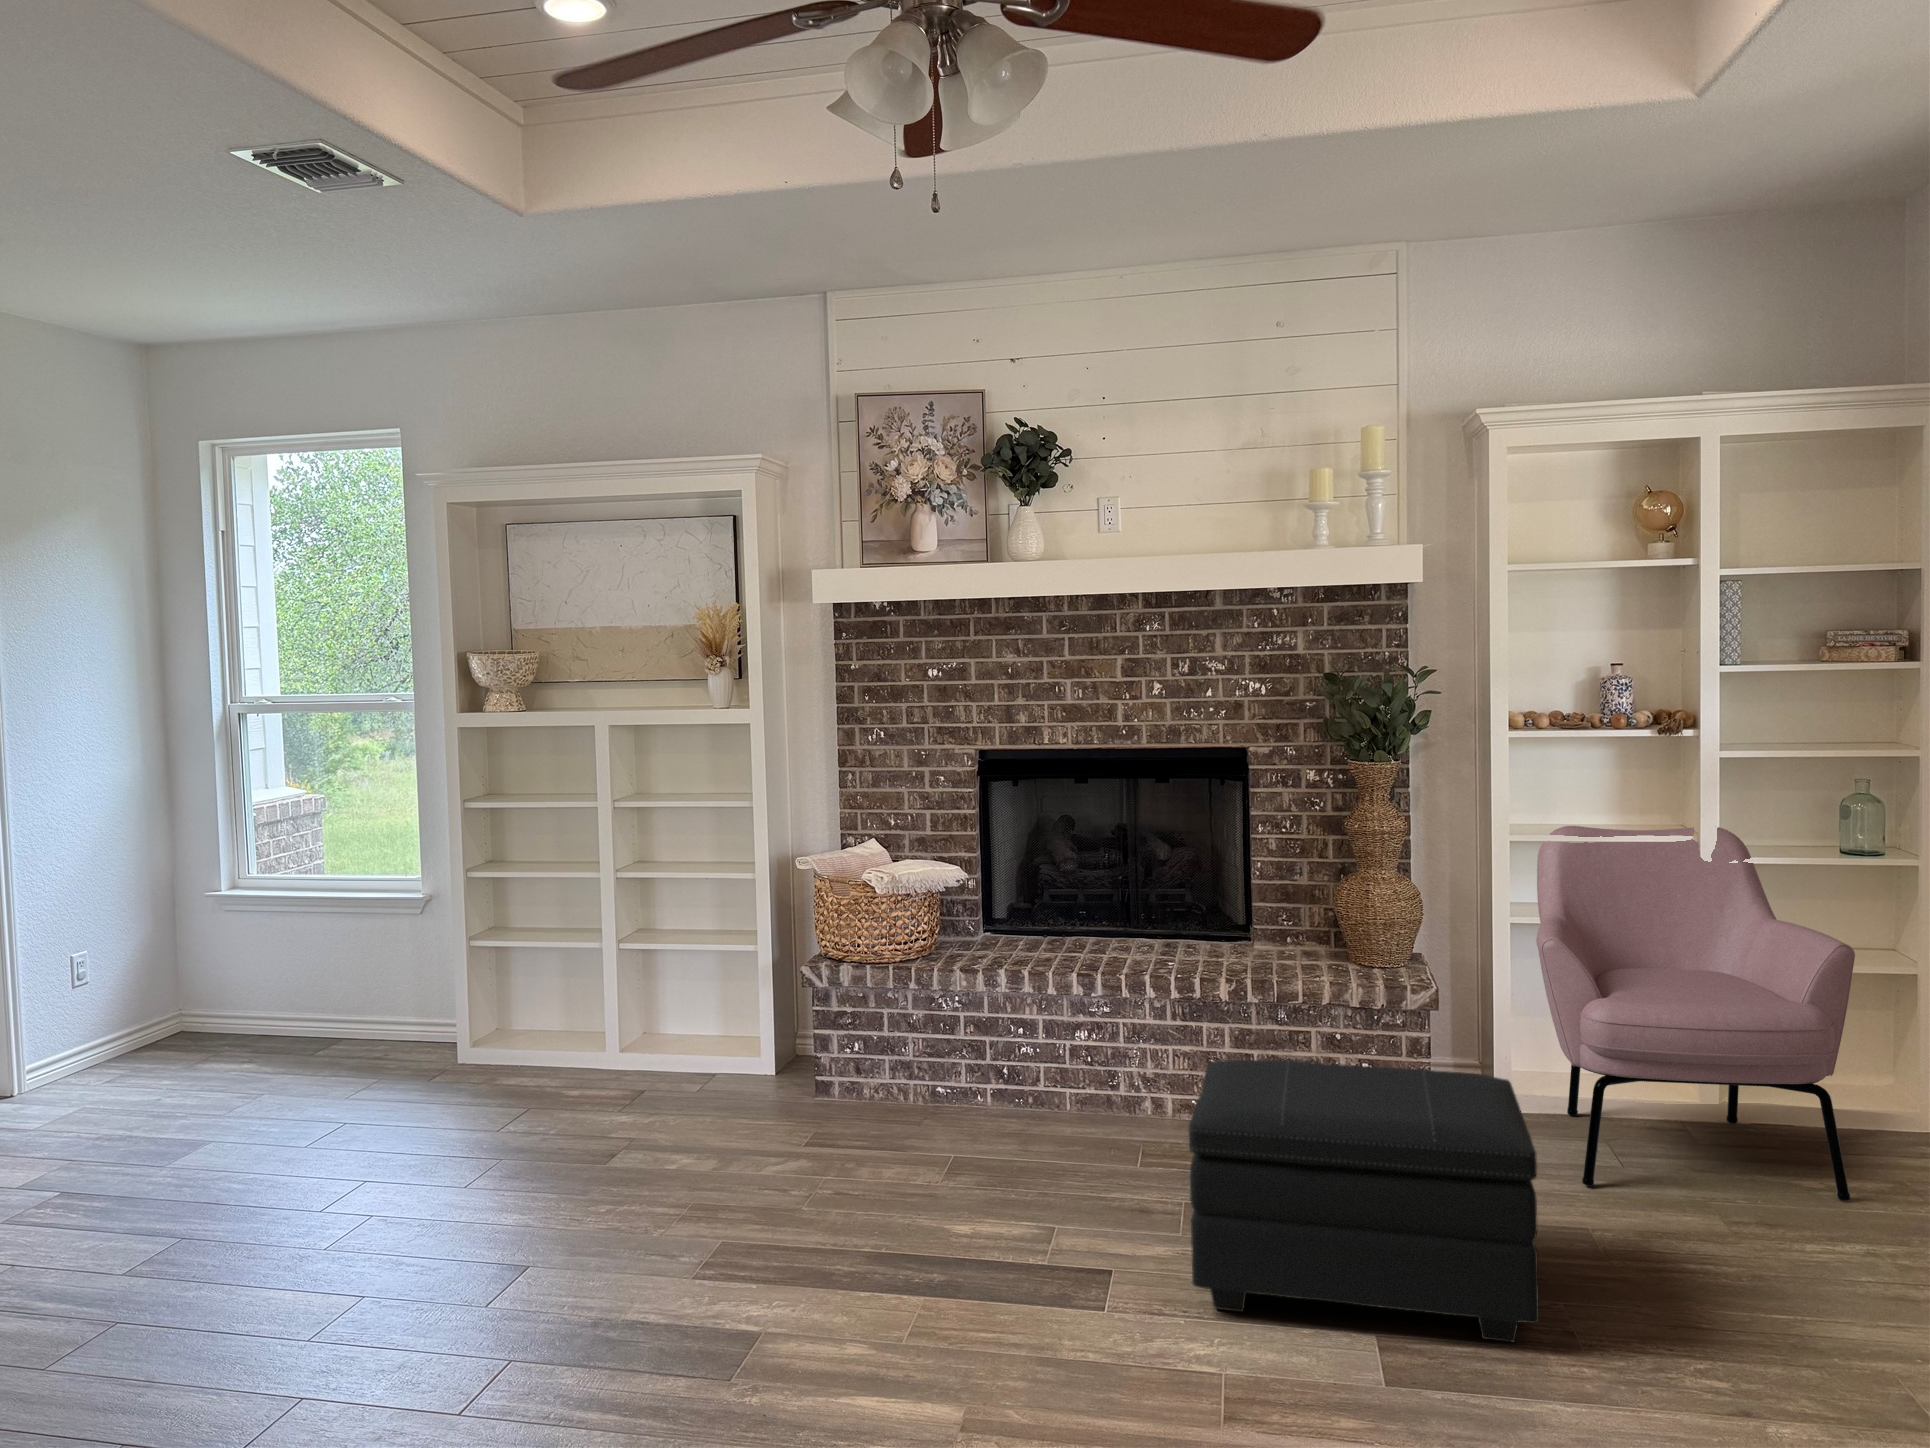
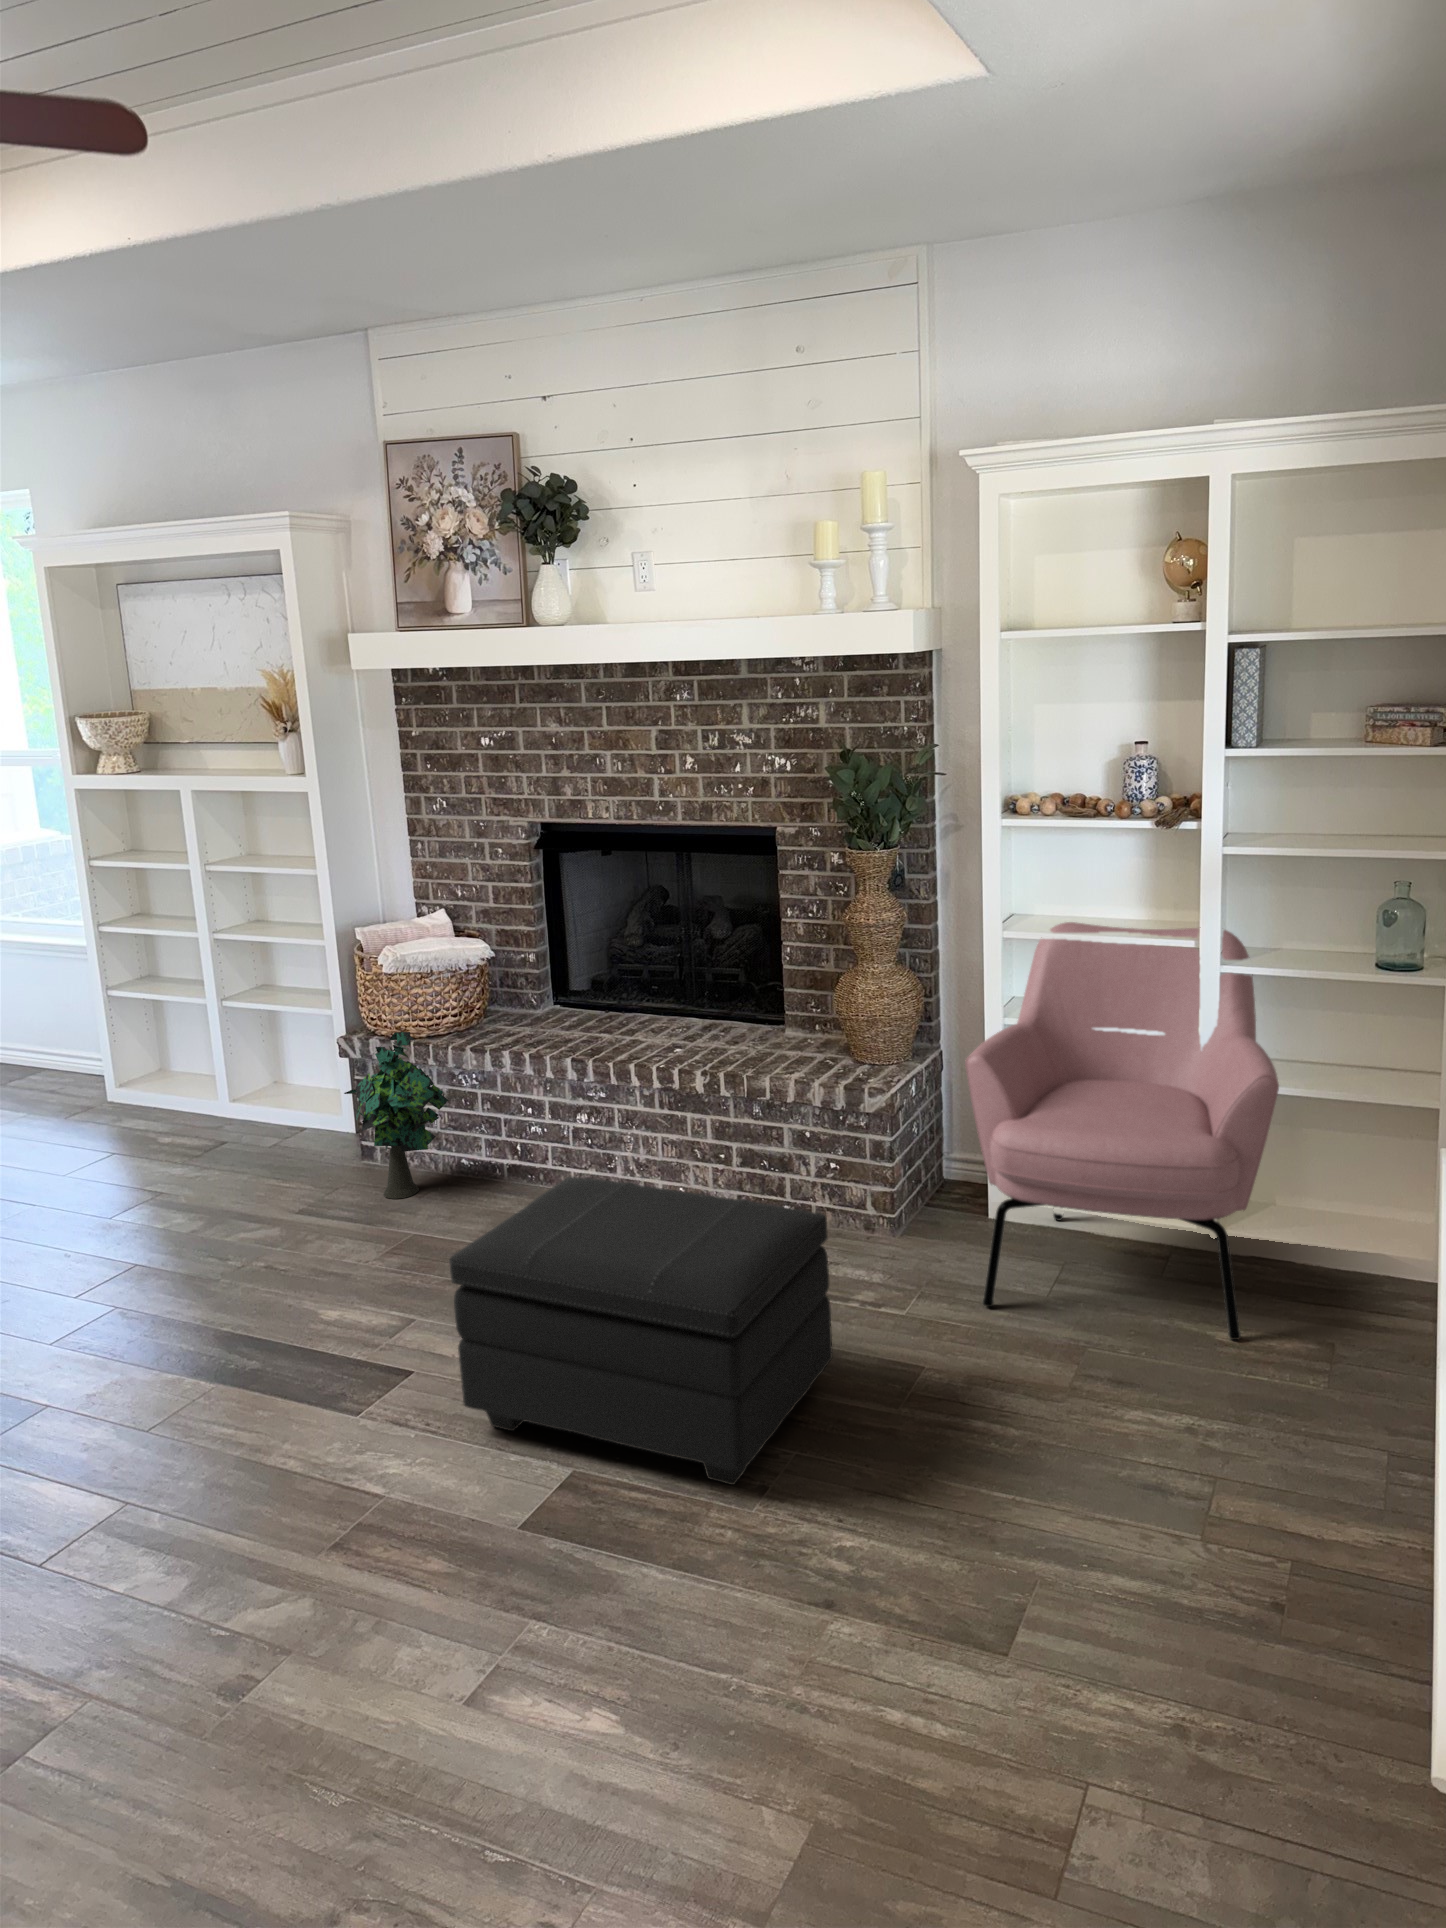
decorative plant: none [835,949,939,1126] -> present [344,1032,448,1199]

